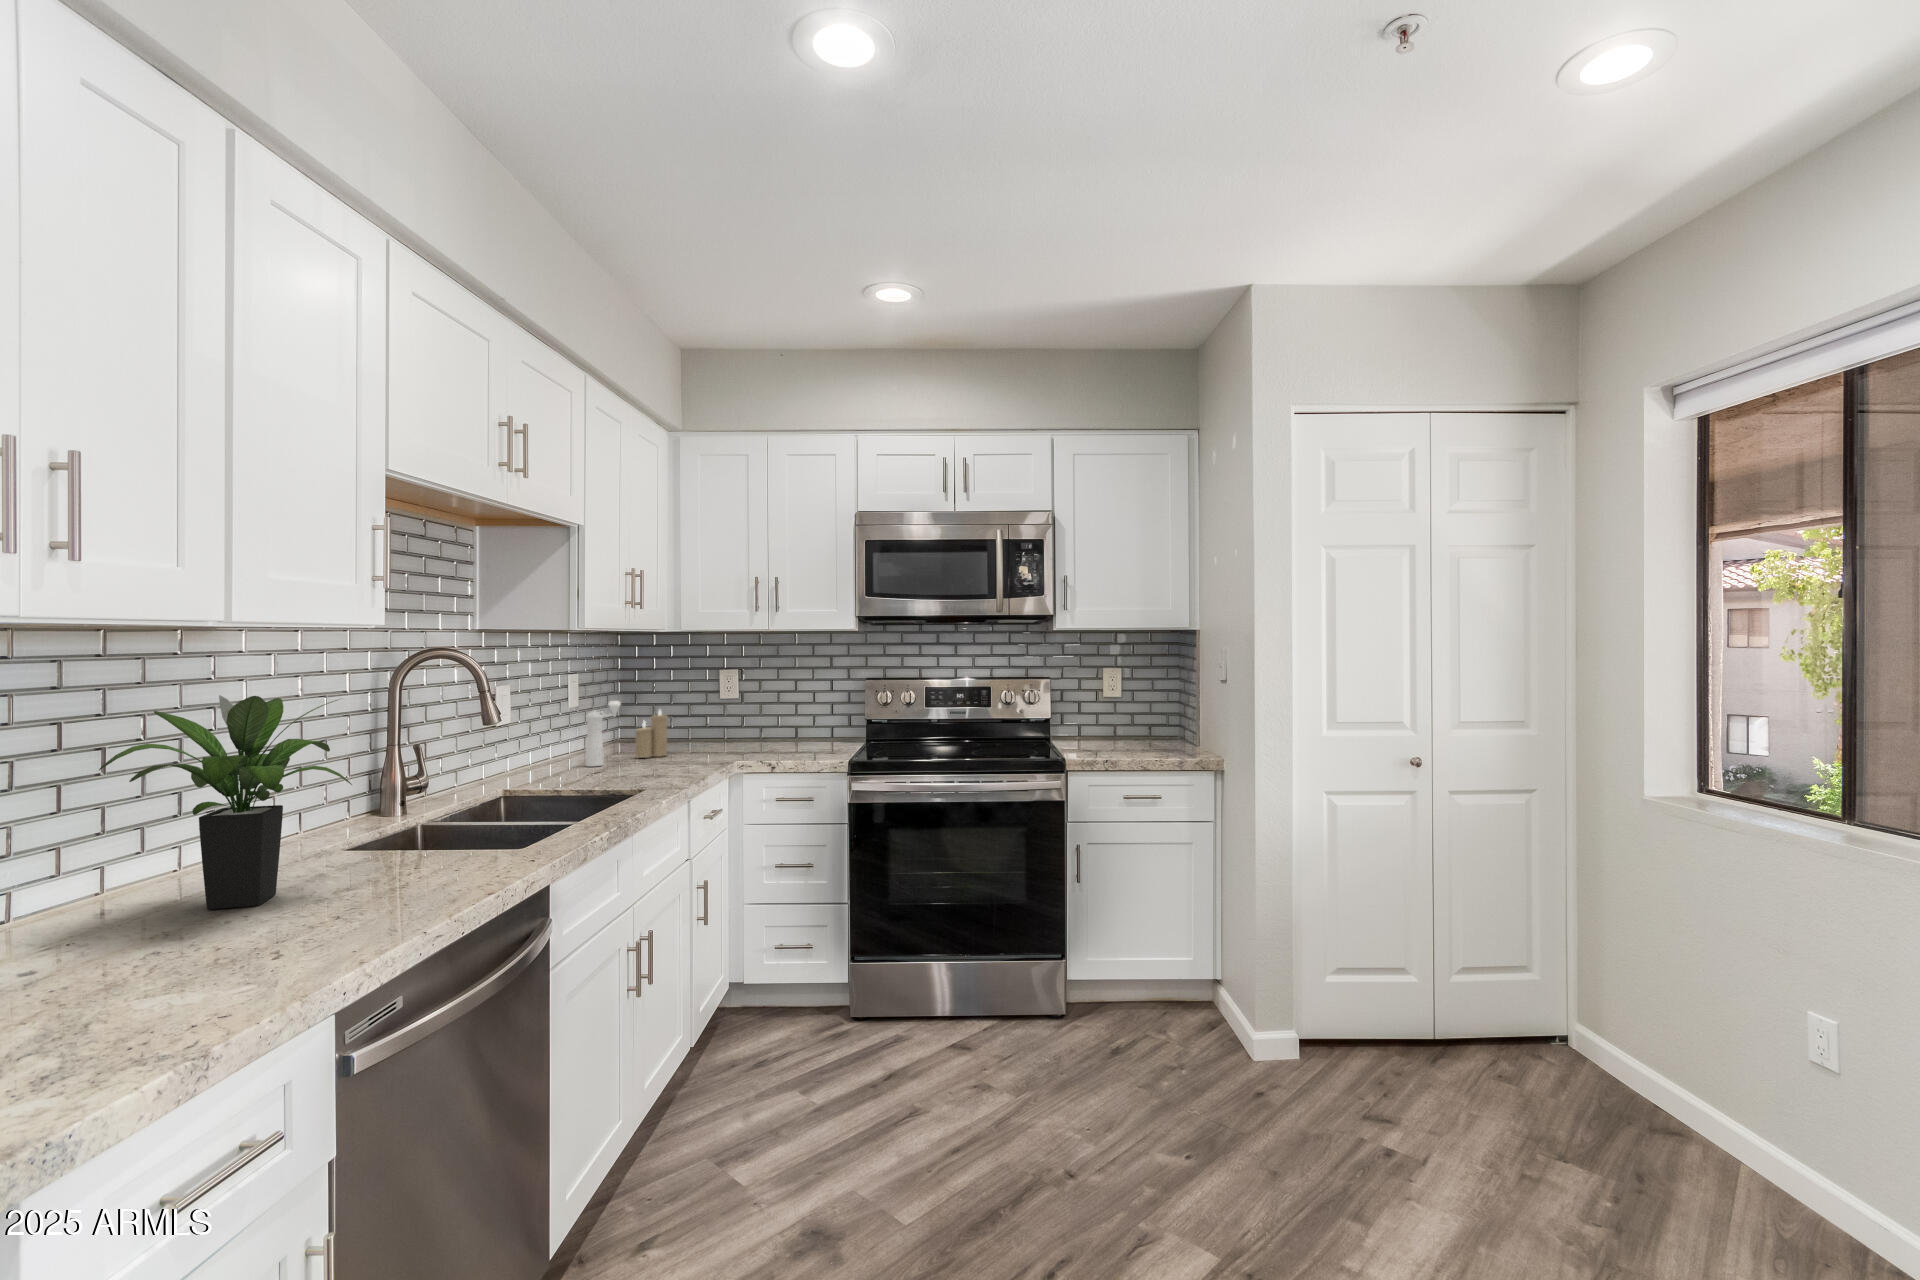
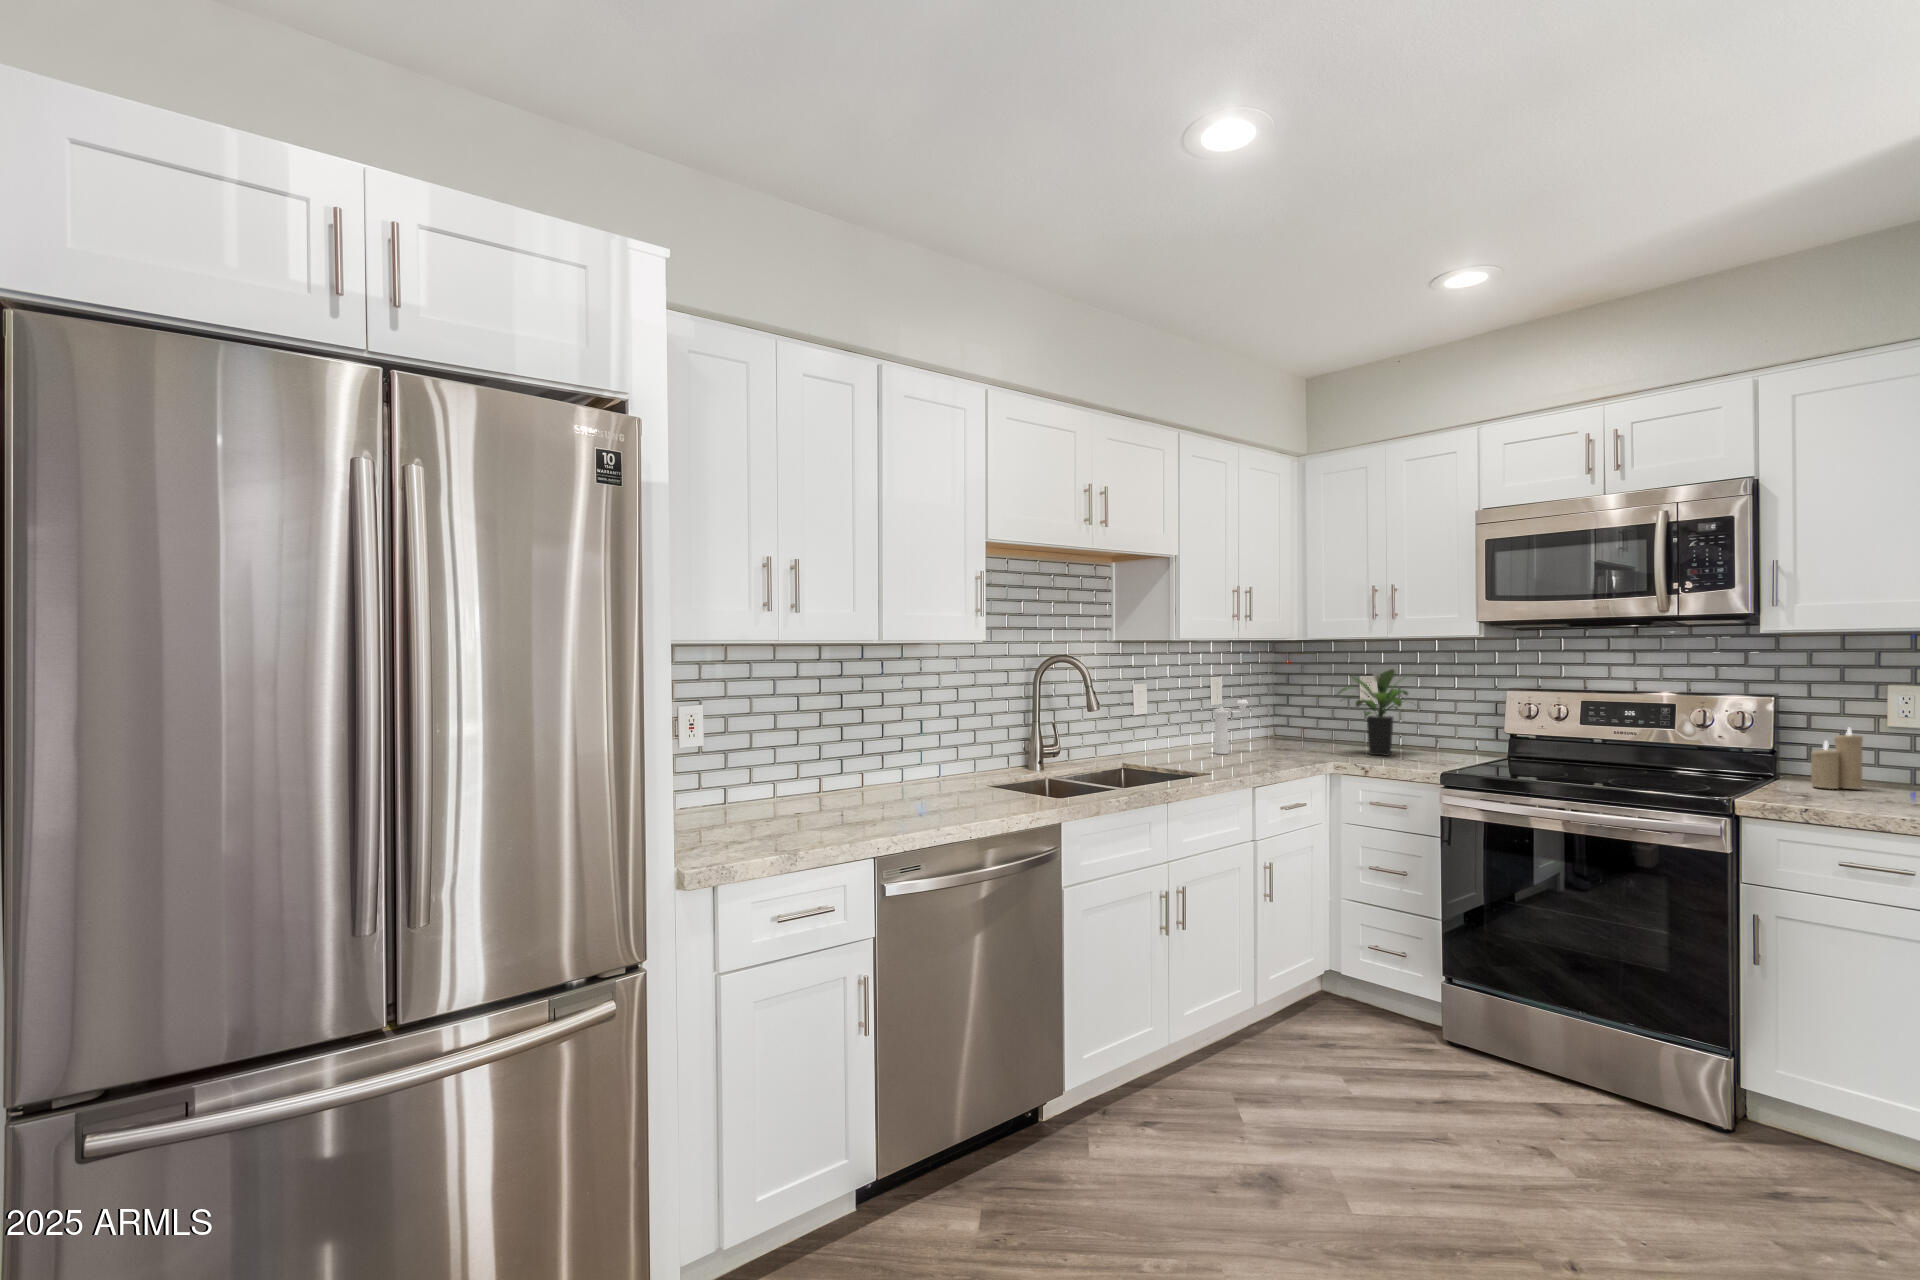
potted plant: present [99,695,352,909] -> present [1338,669,1408,756]
candle: present [635,710,668,758] -> present [1811,728,1863,789]

